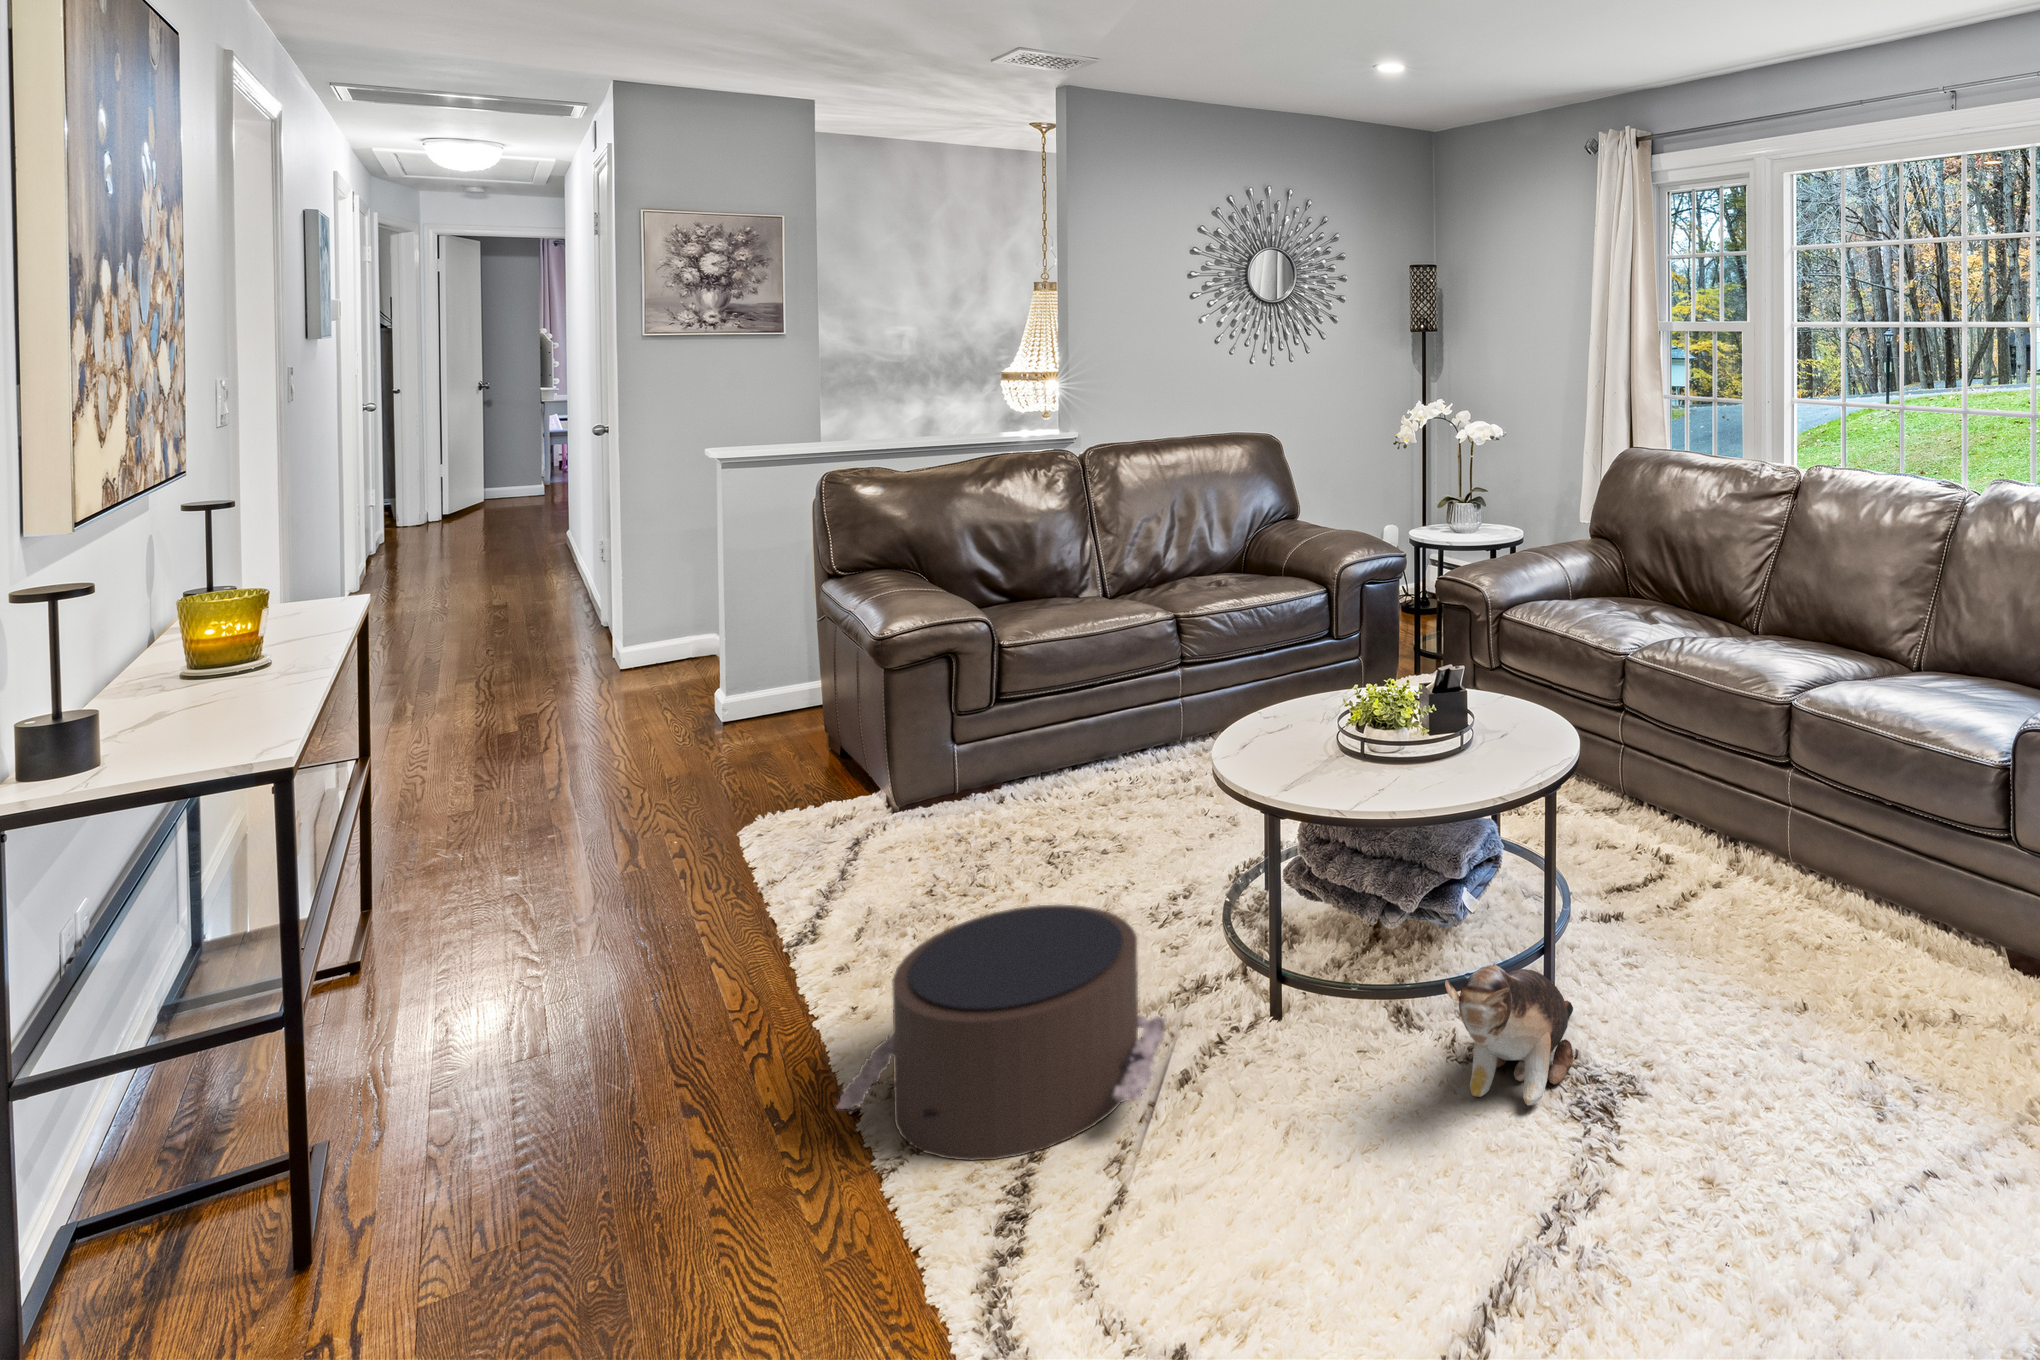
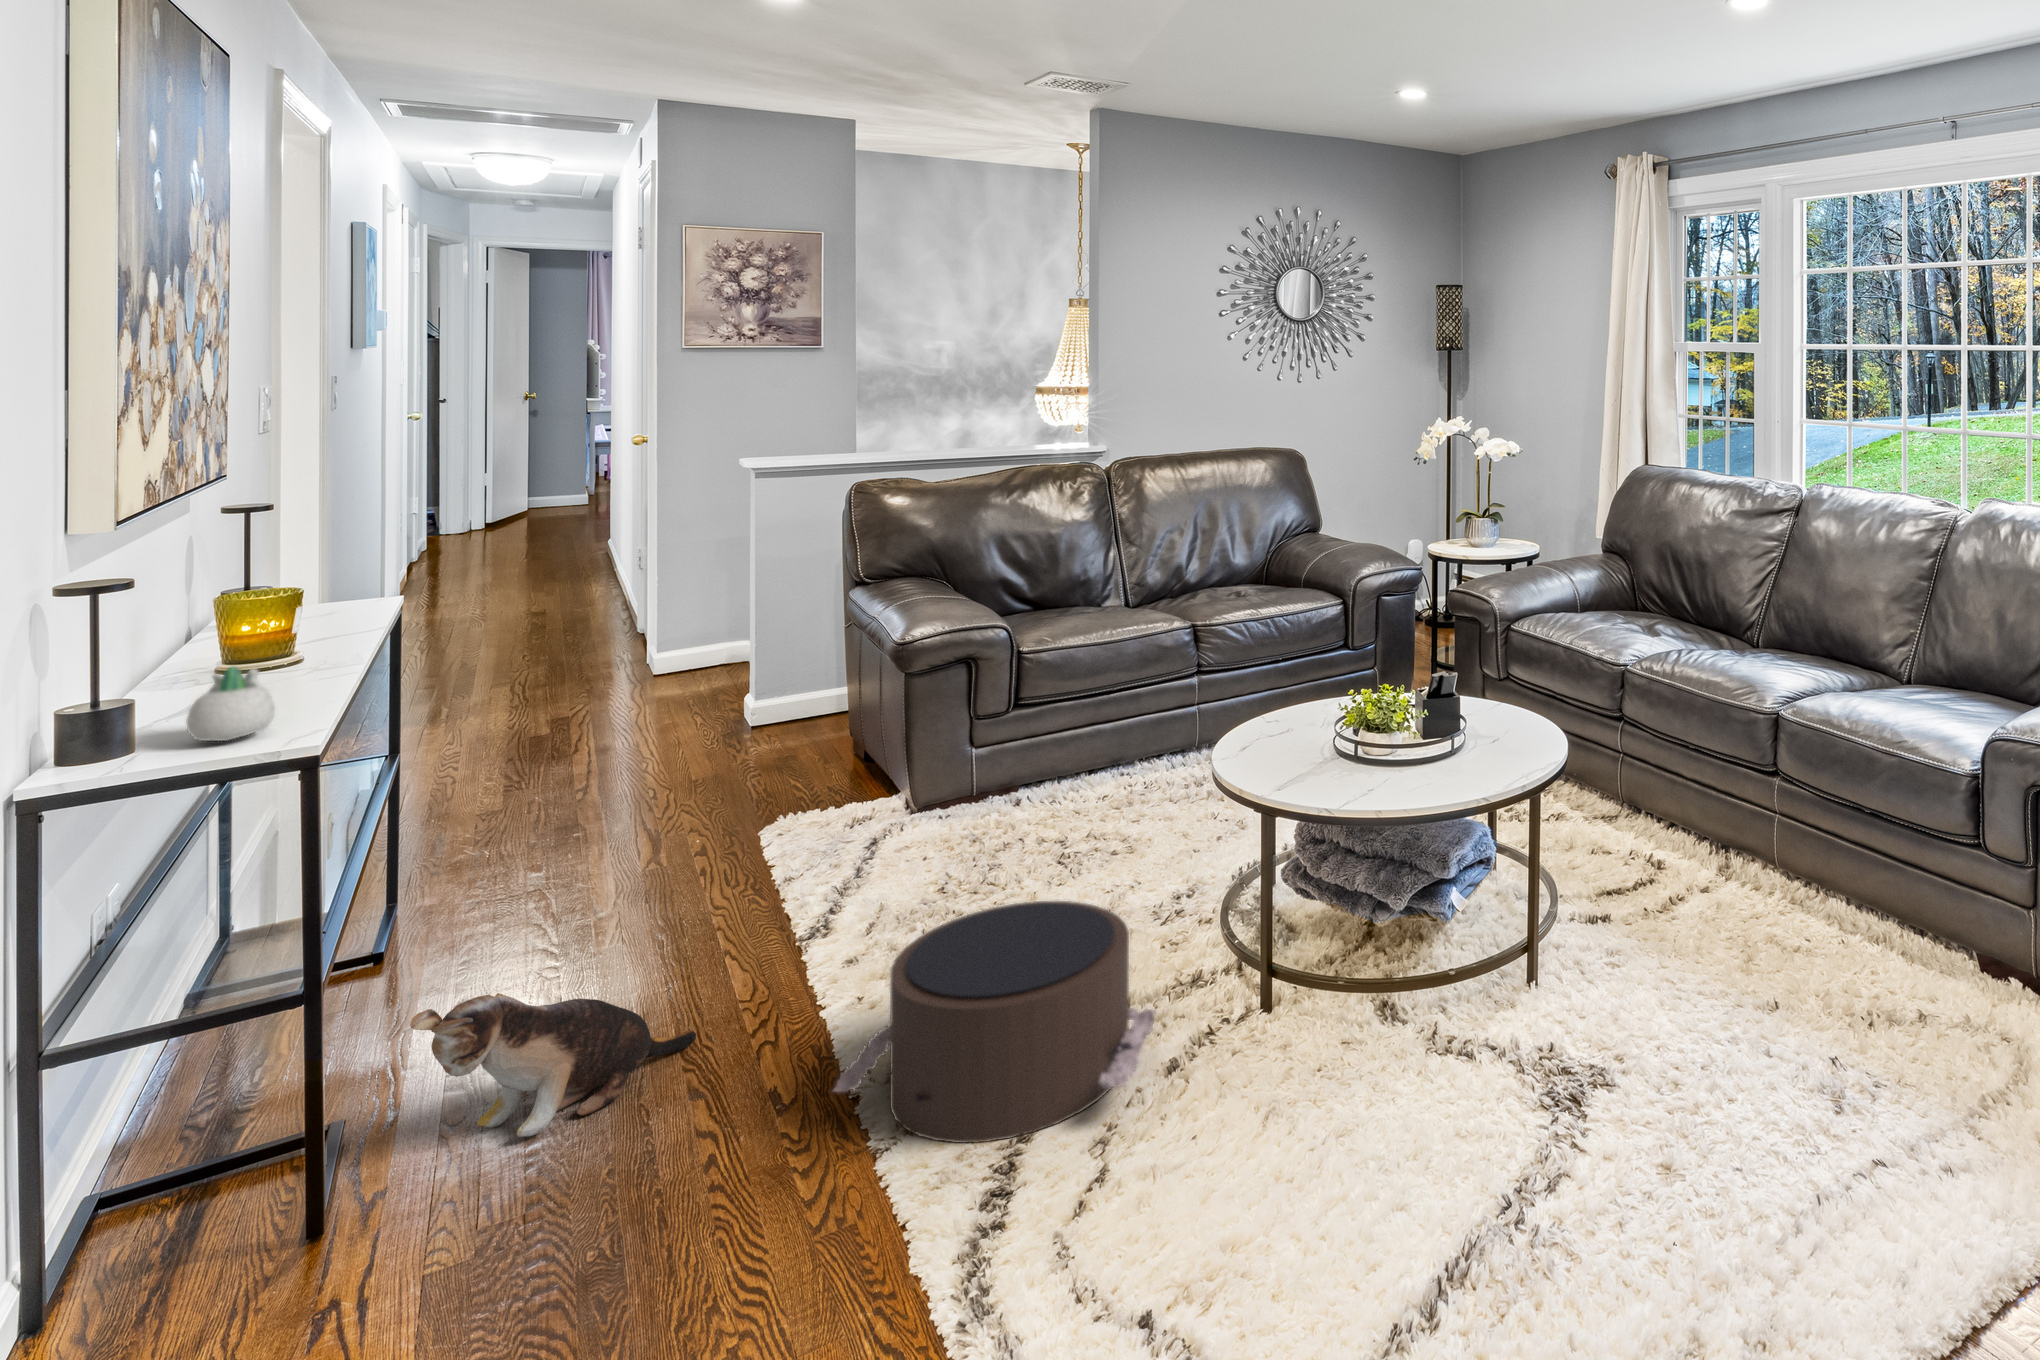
succulent planter: none [151,674,245,753] -> present [186,667,275,741]
plush toy: present [1445,964,1573,1105] -> present [410,993,696,1137]

